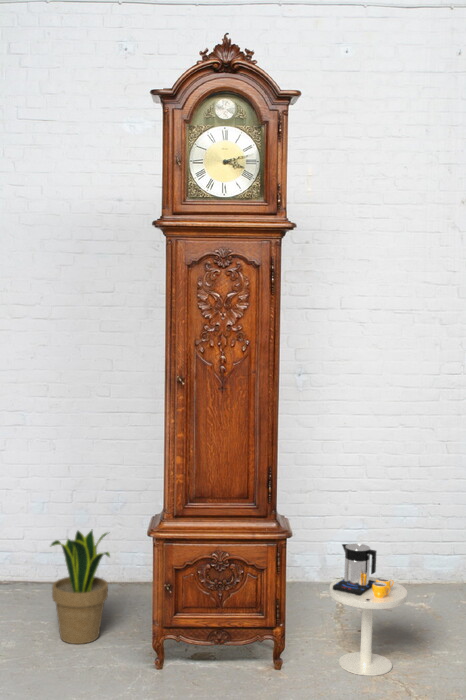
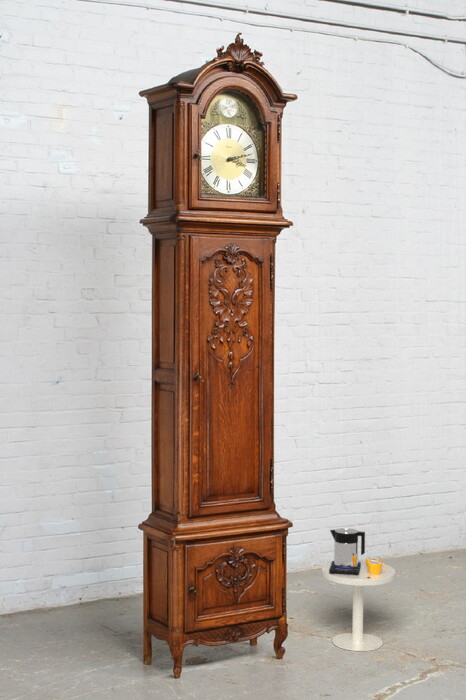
potted plant: present [51,530,110,644] -> none [38,545,106,669]

